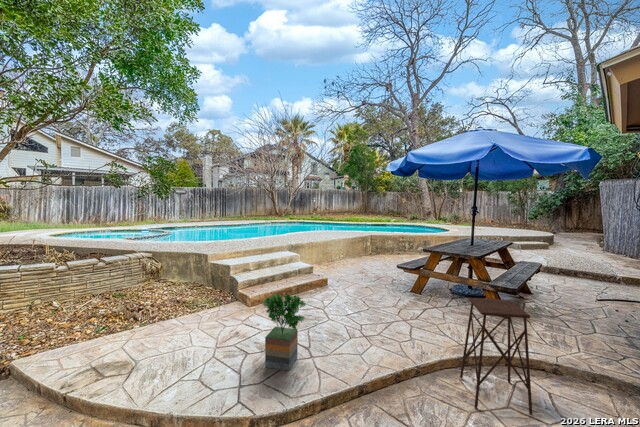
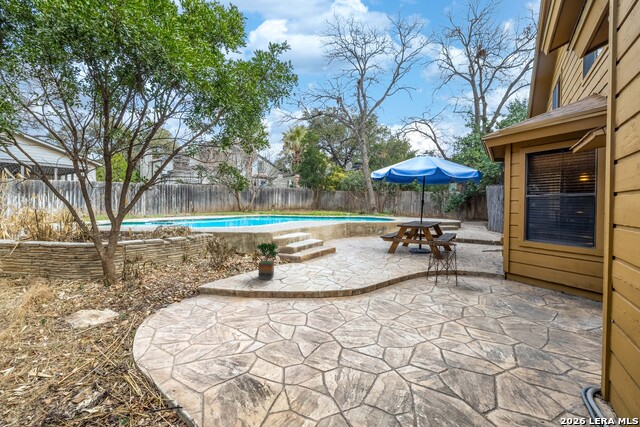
potted tree: present [264,294,306,371] -> present [257,243,278,279]

